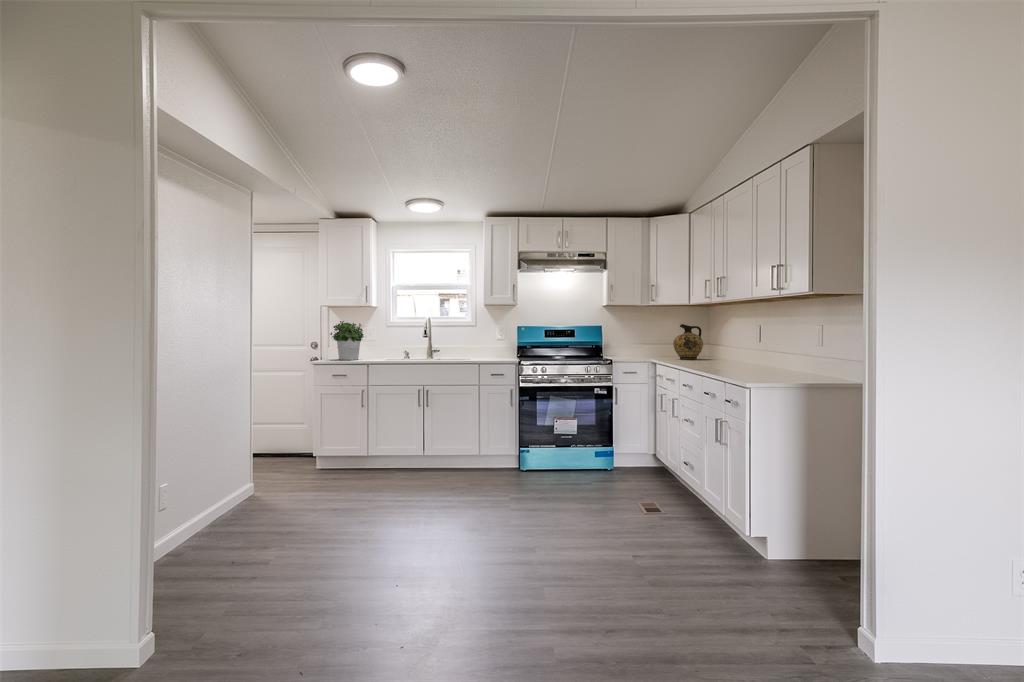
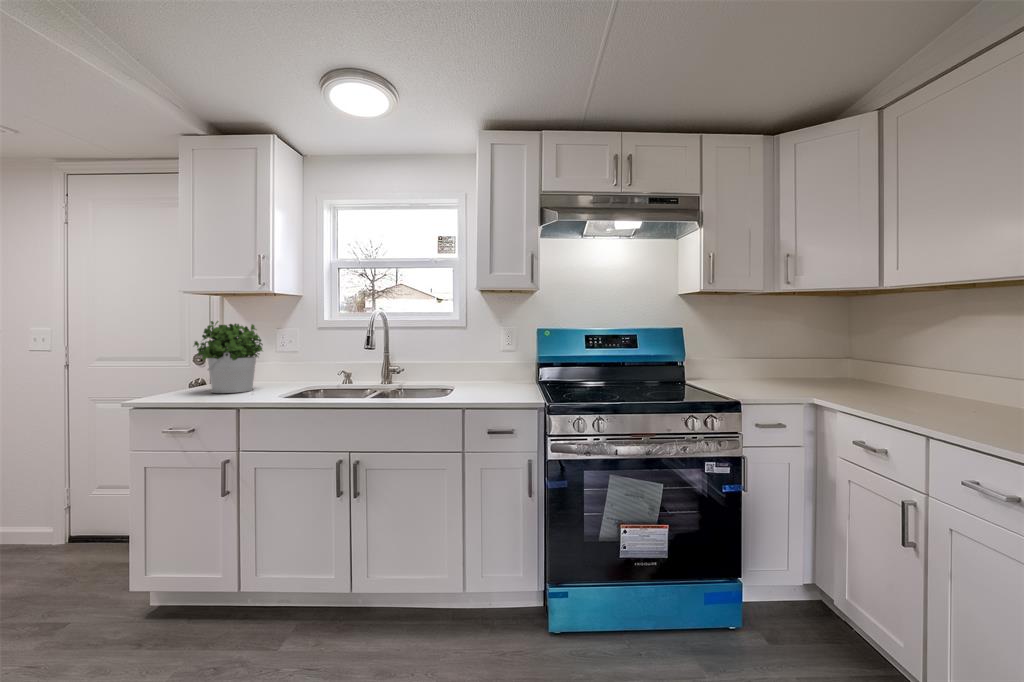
ceramic jug: present [673,324,703,359] -> none [850,328,927,400]

